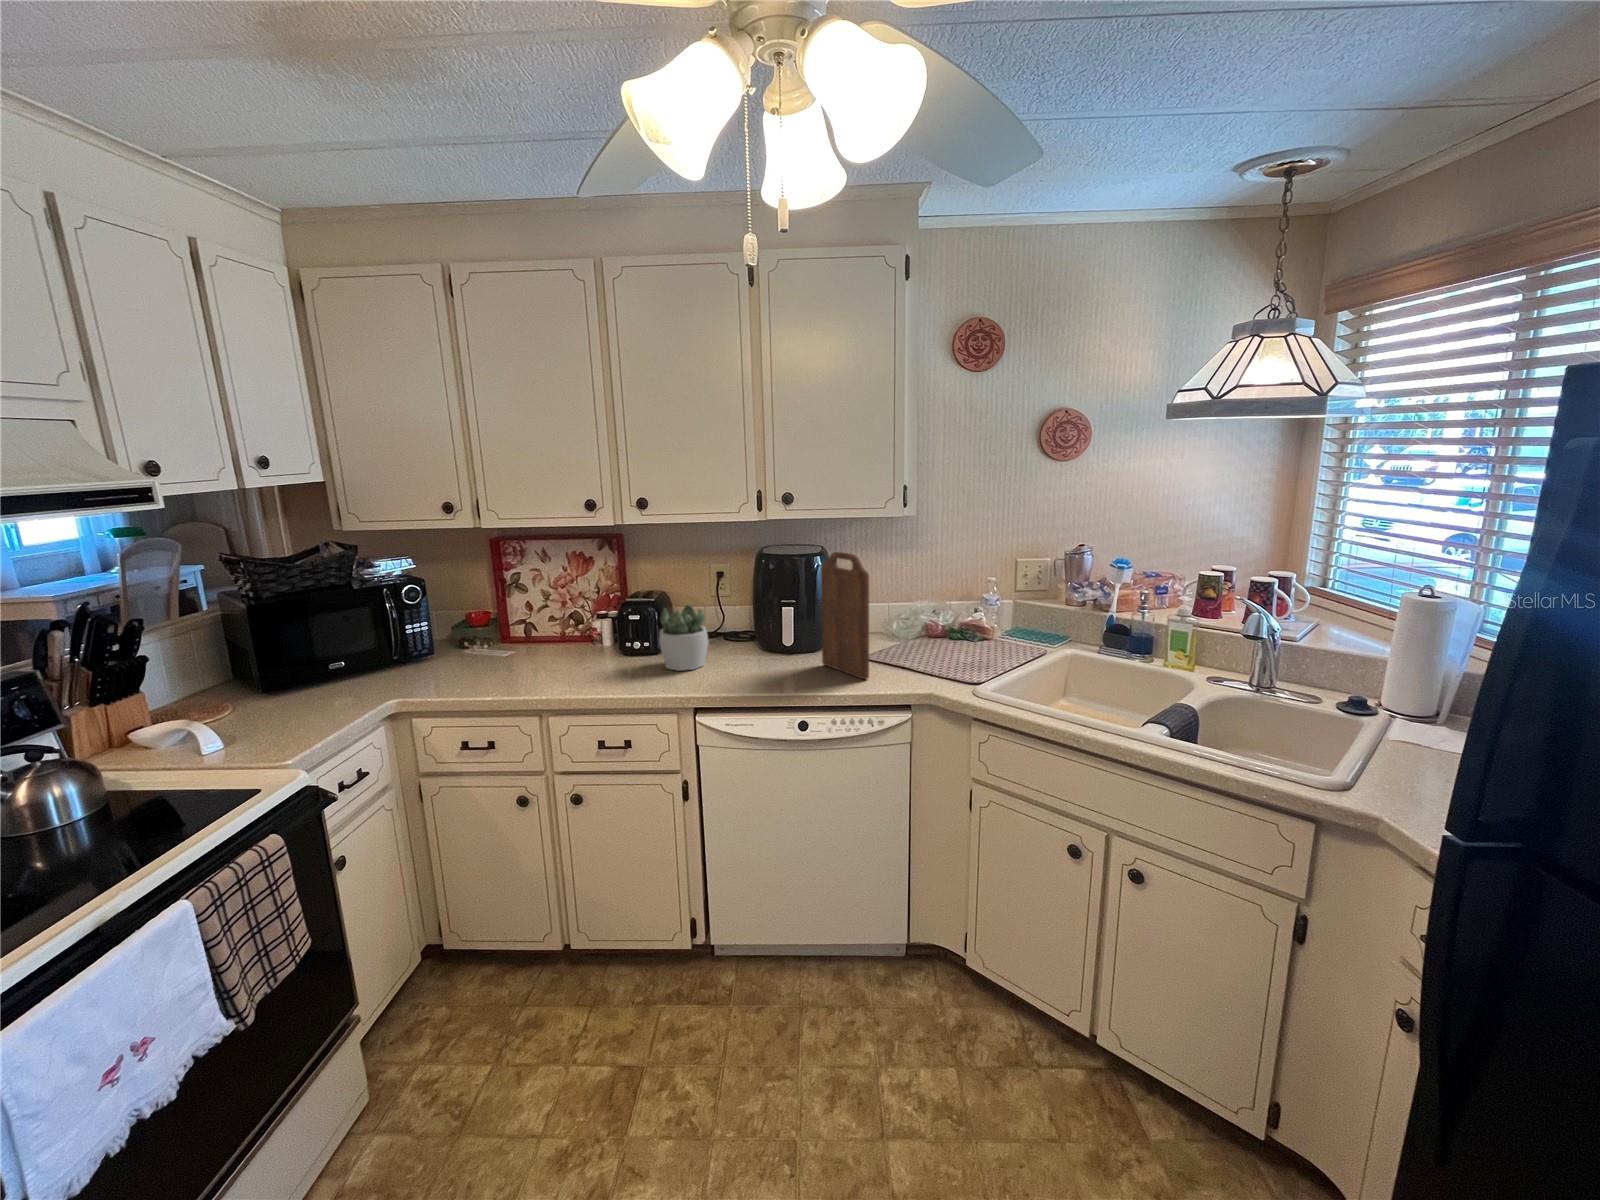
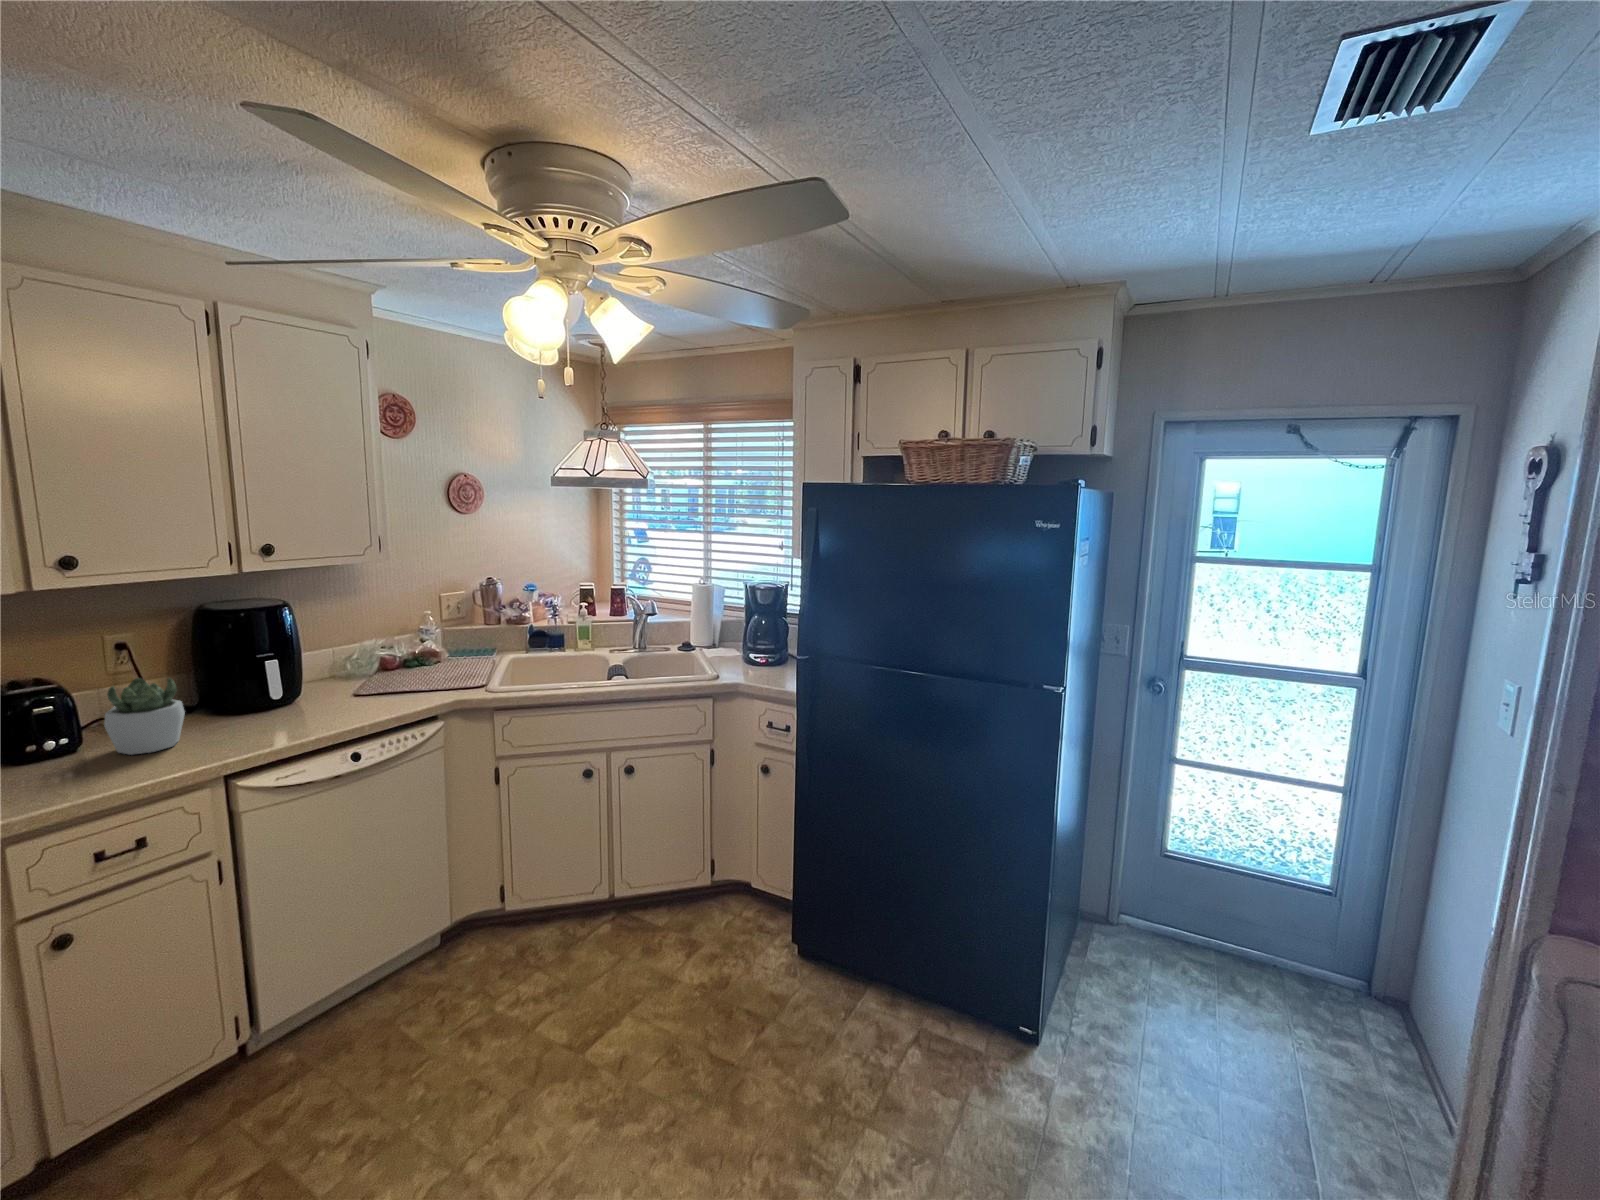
cutting board: present [821,552,869,679] -> none [318,598,394,706]

